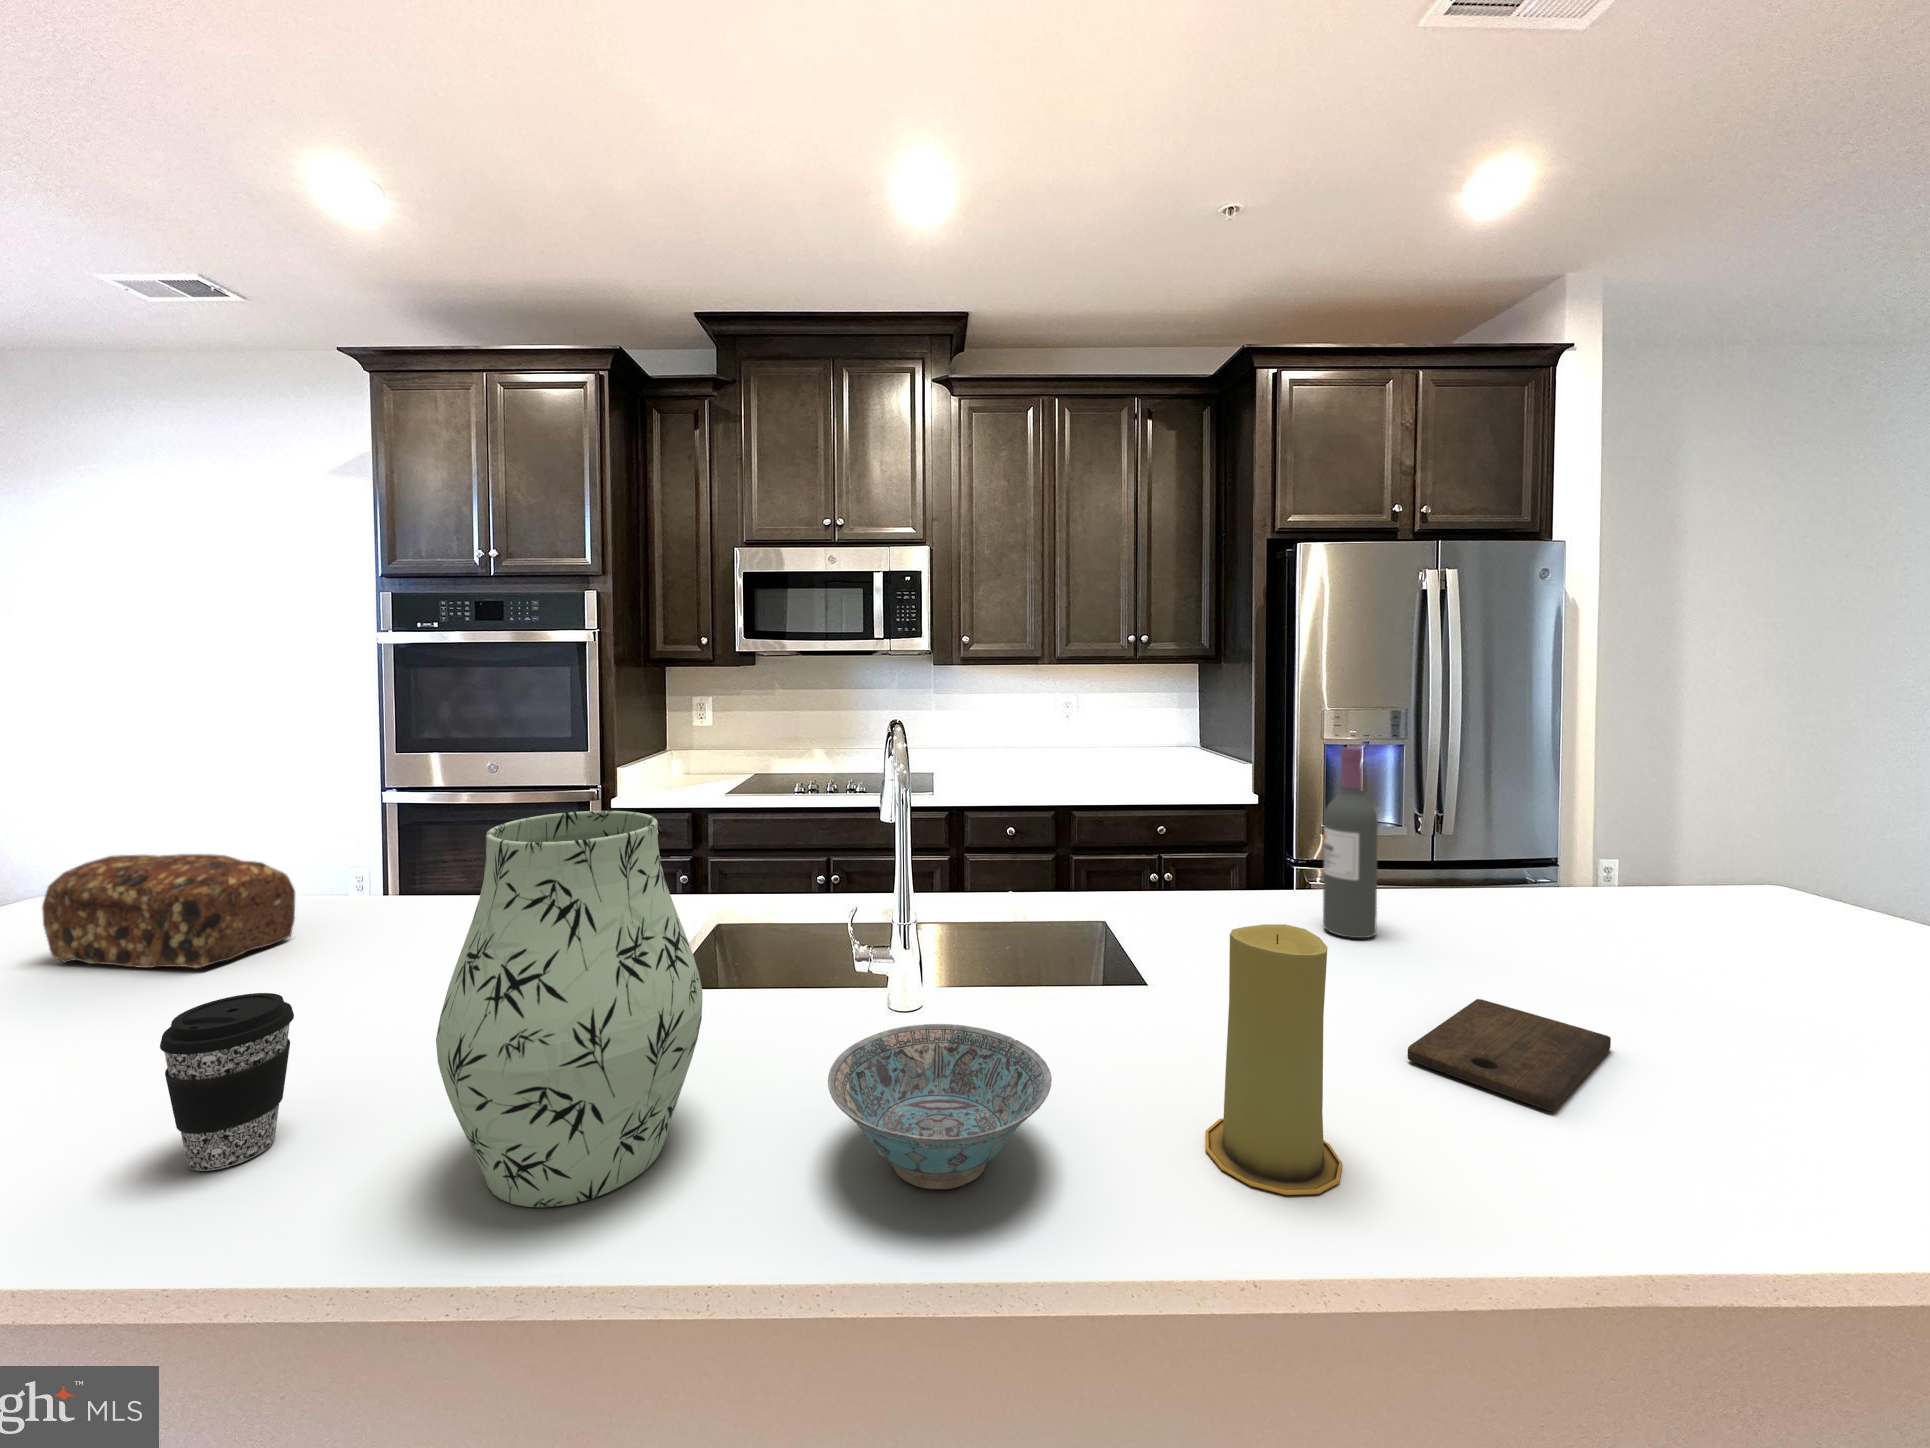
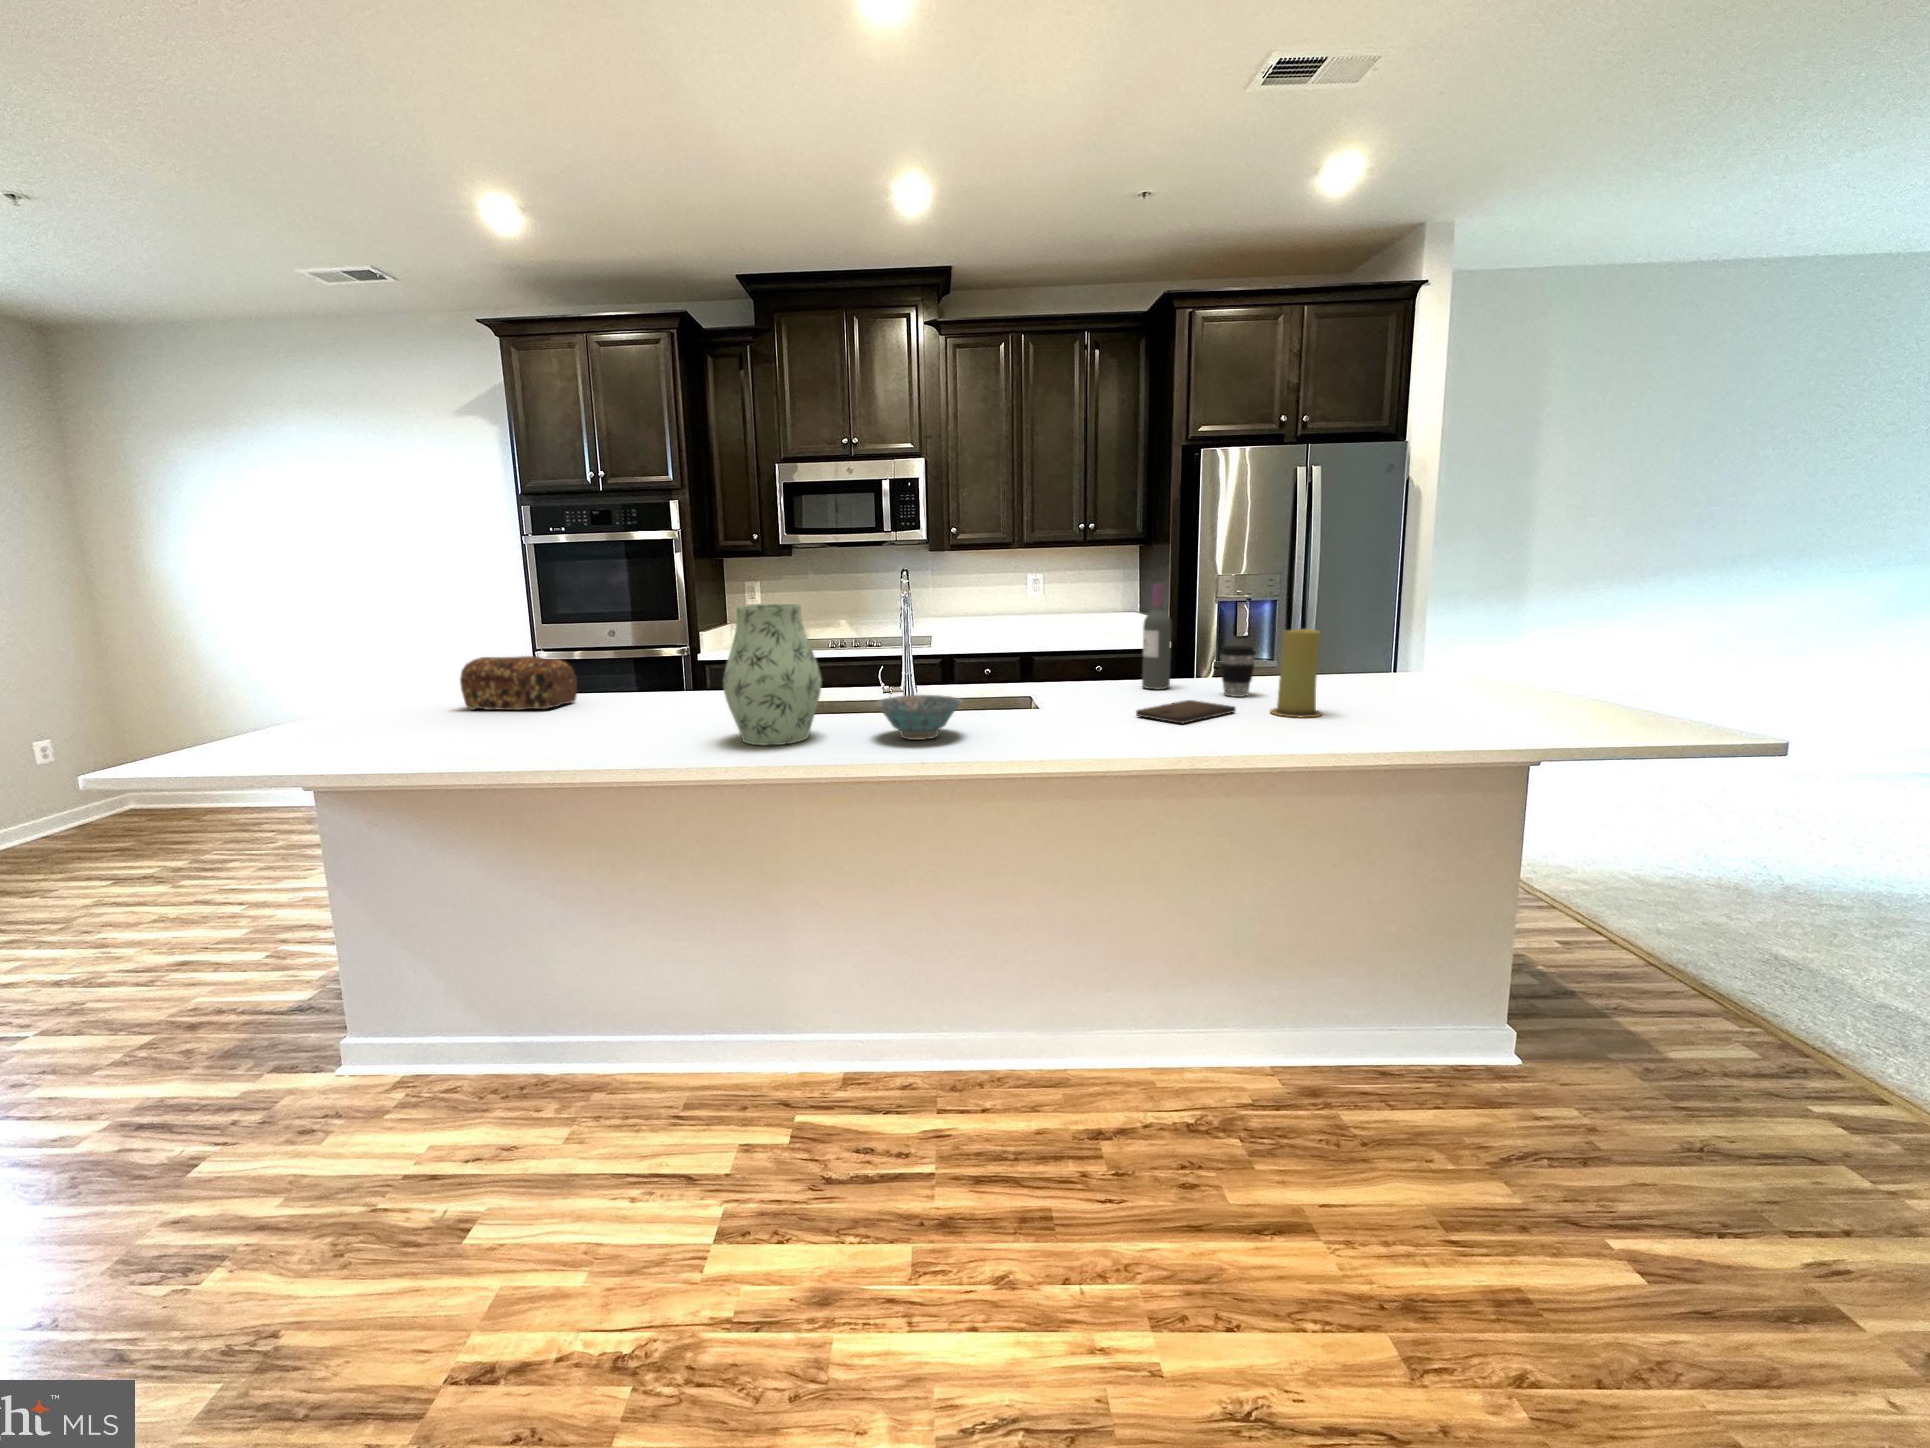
candle: present [1205,924,1342,1195] -> present [1270,629,1322,717]
coffee cup: present [160,993,294,1171] -> present [1220,646,1256,697]

